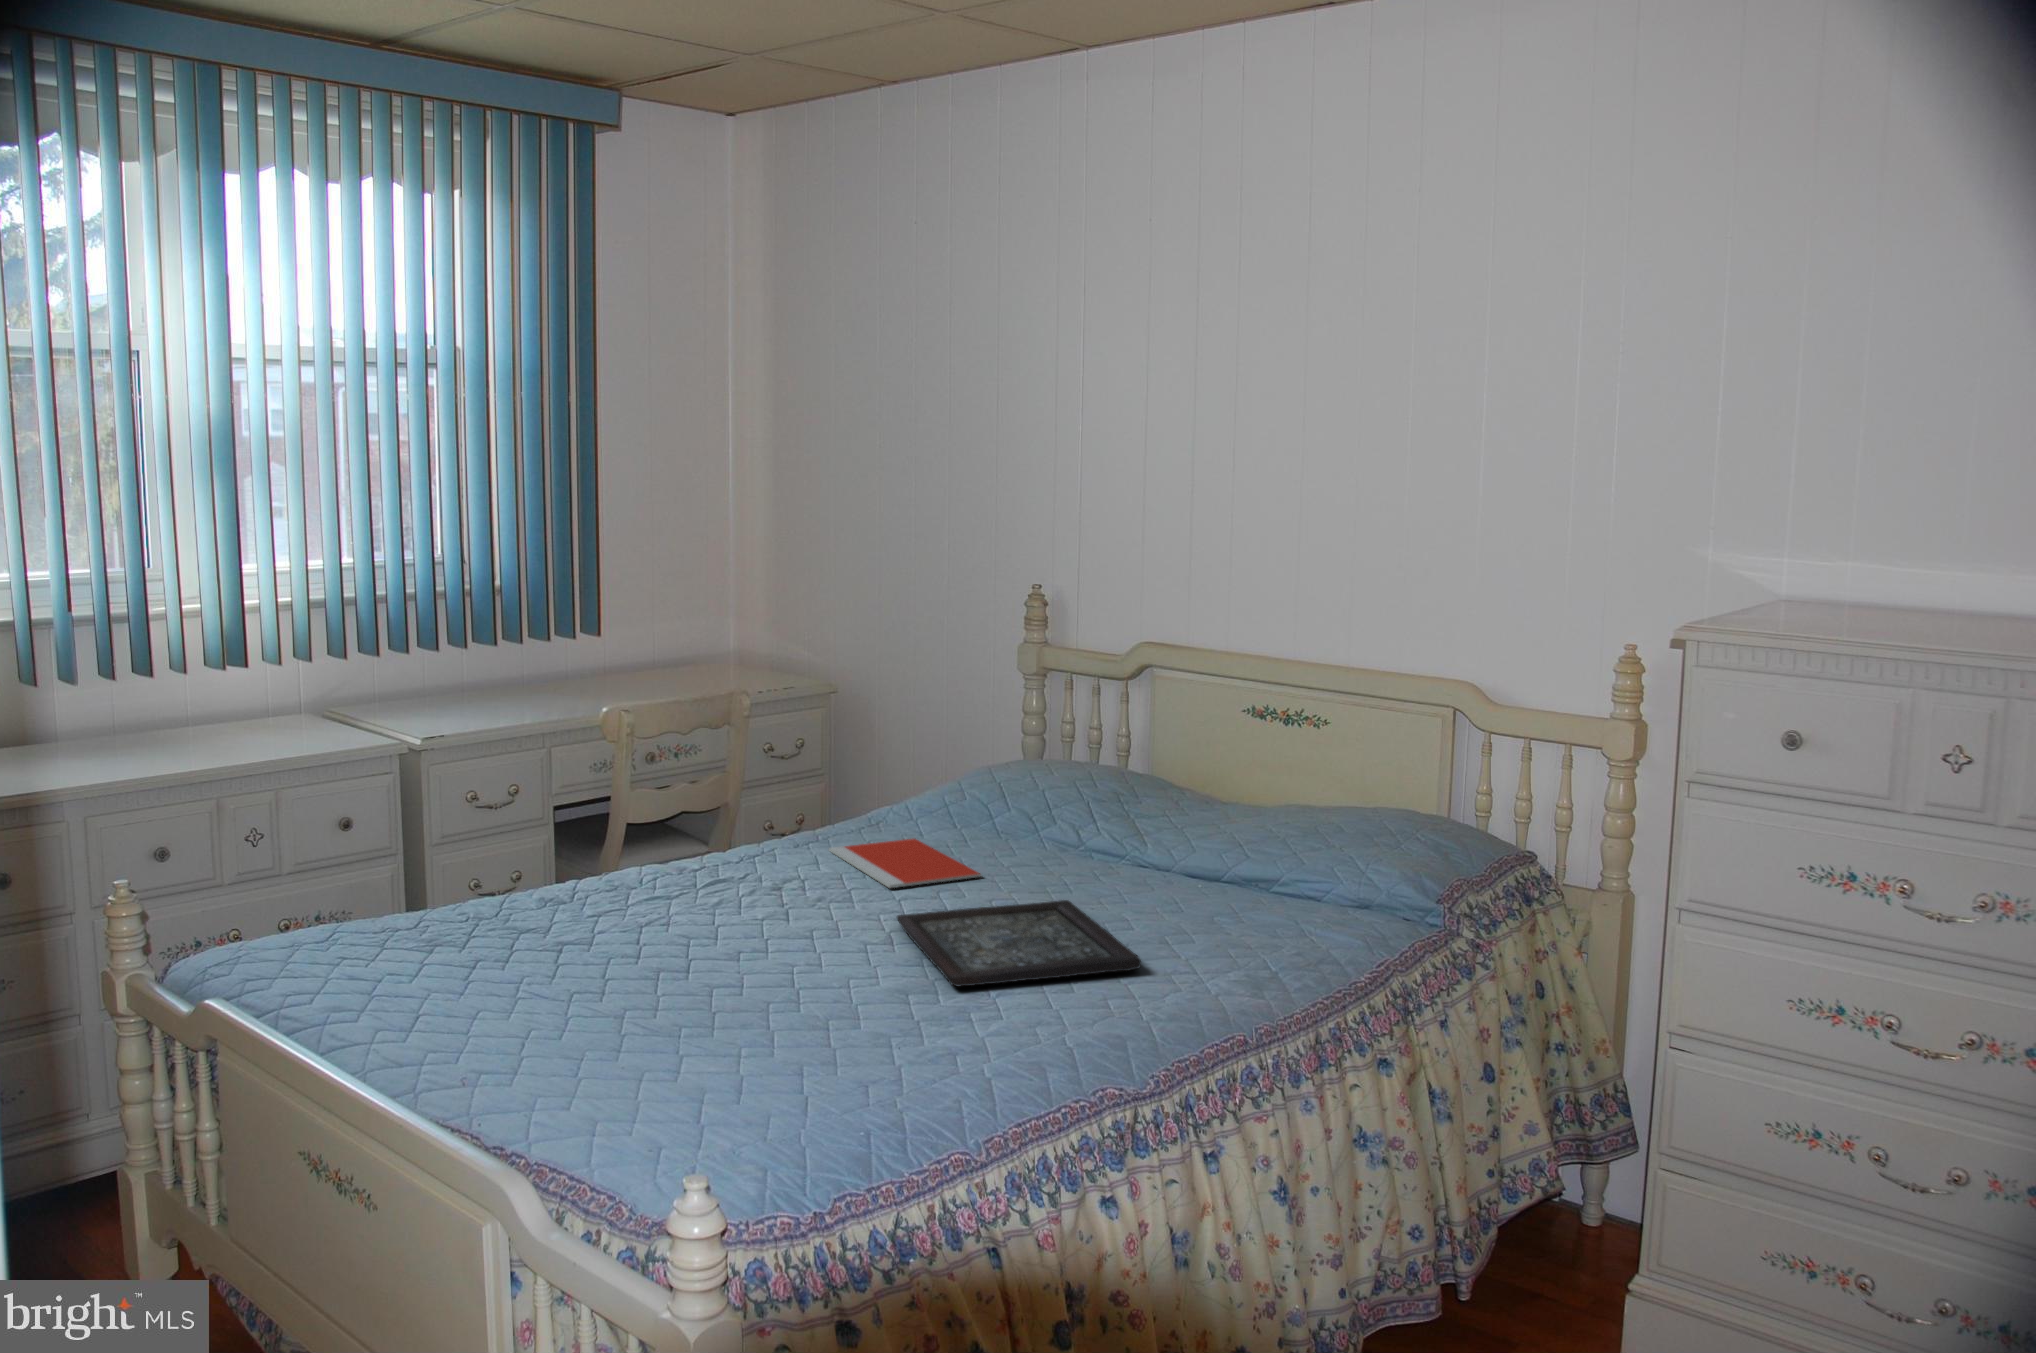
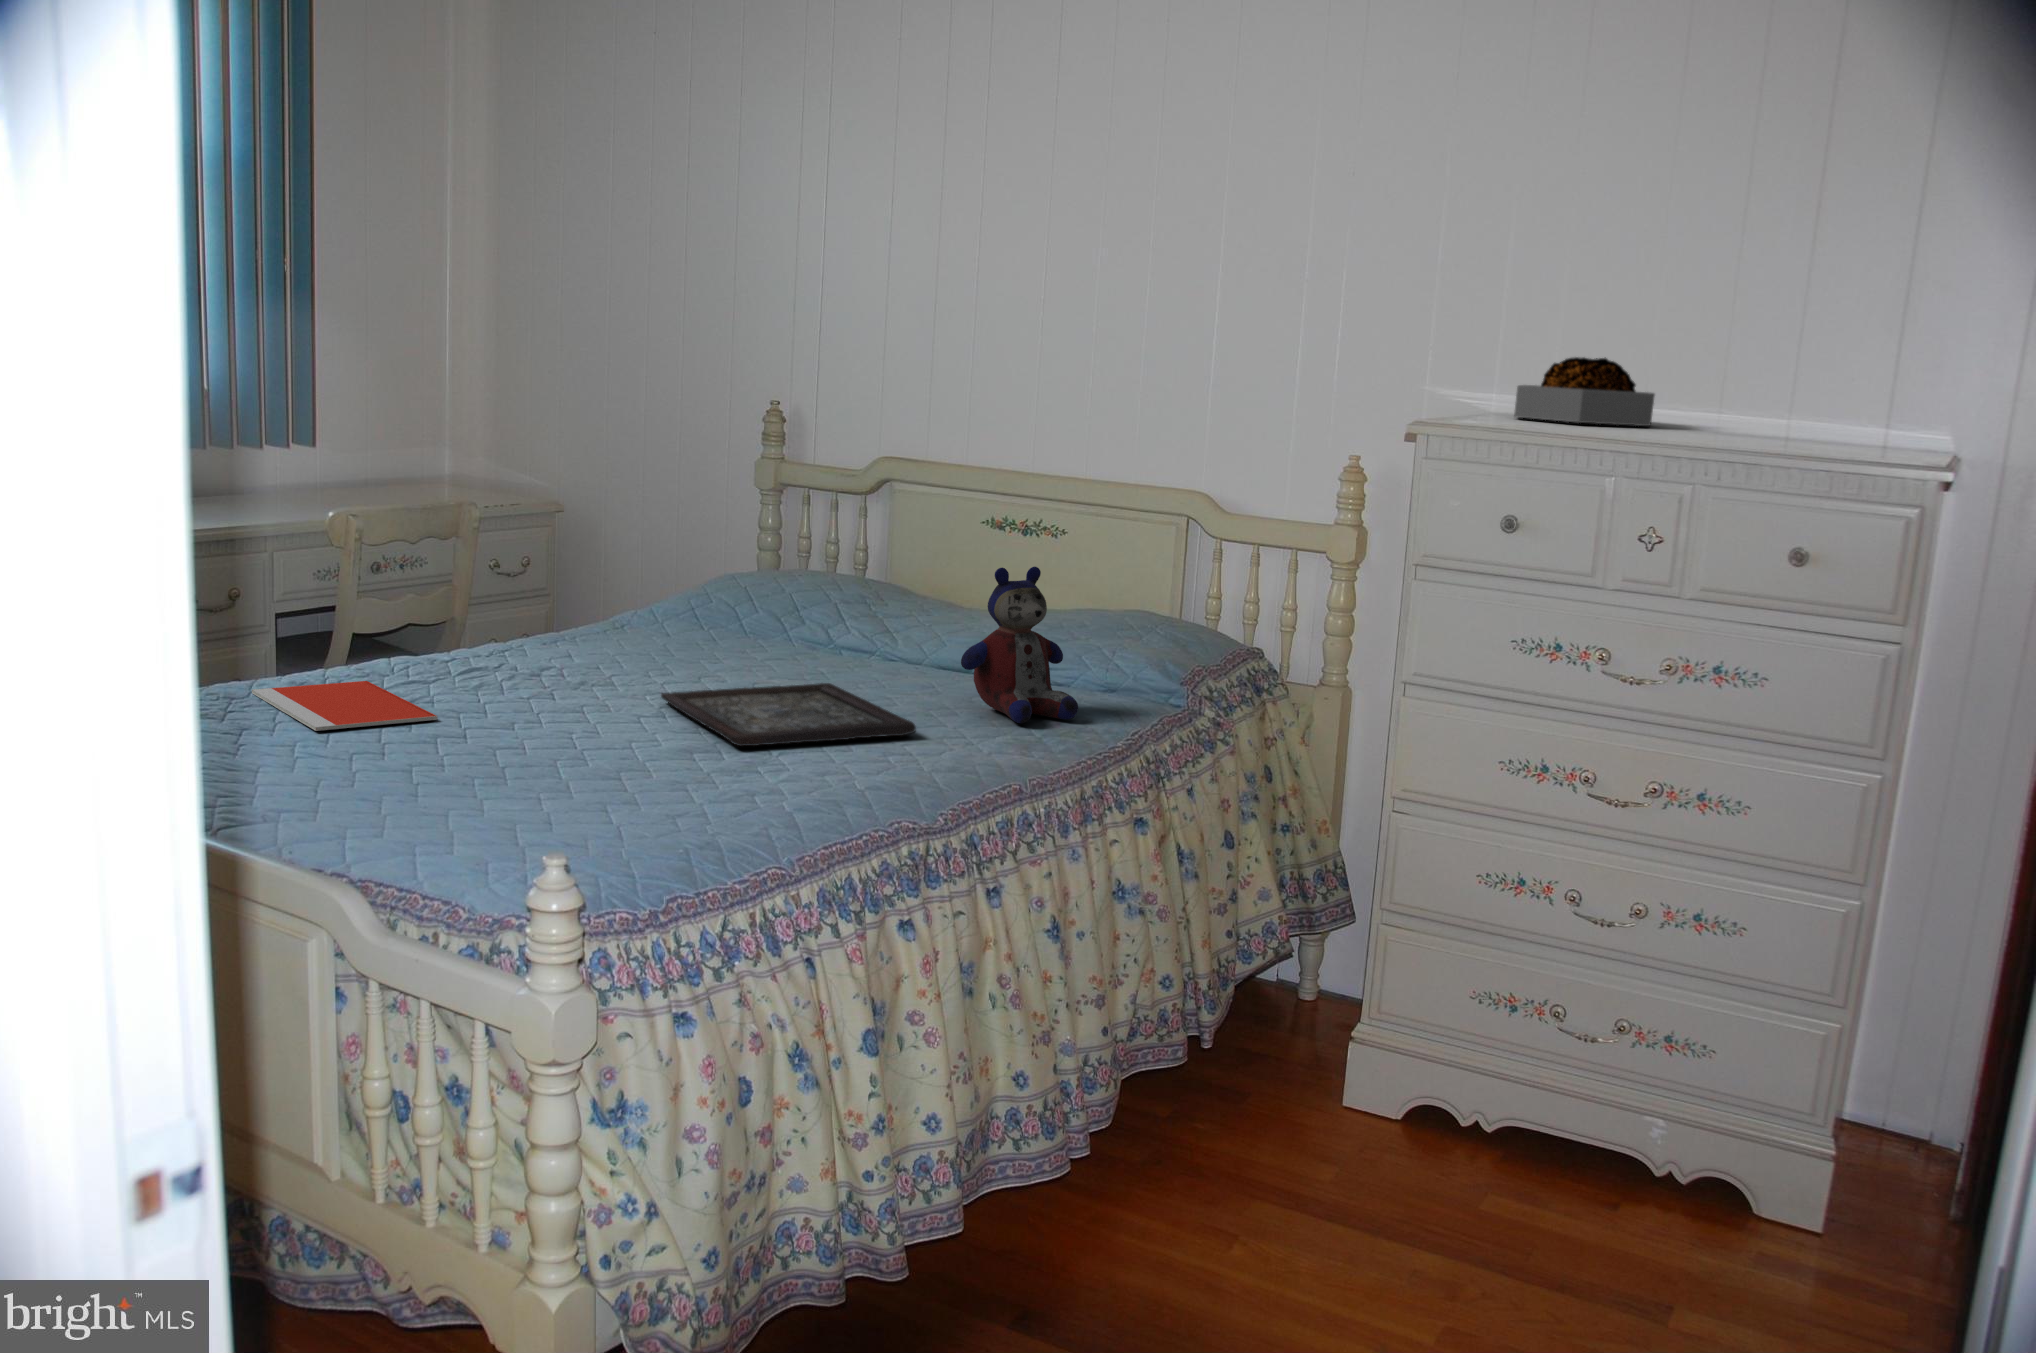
decorative bowl: none [1798,550,1967,635] -> present [1514,357,1655,426]
stuffed bear: none [1195,786,1319,953] -> present [961,567,1078,723]
notebook: present [829,839,981,888] -> present [252,681,438,731]

